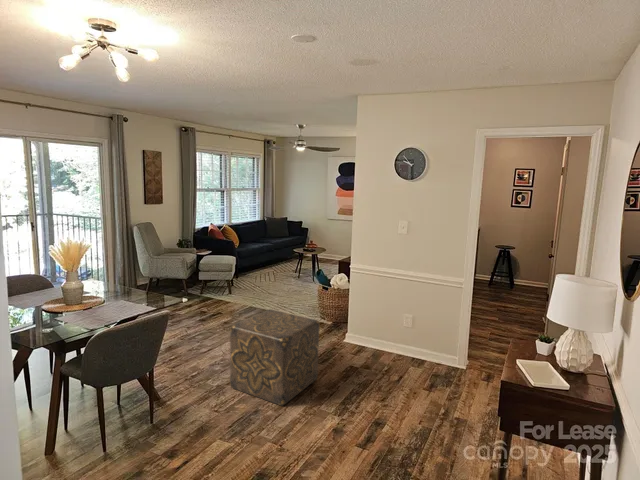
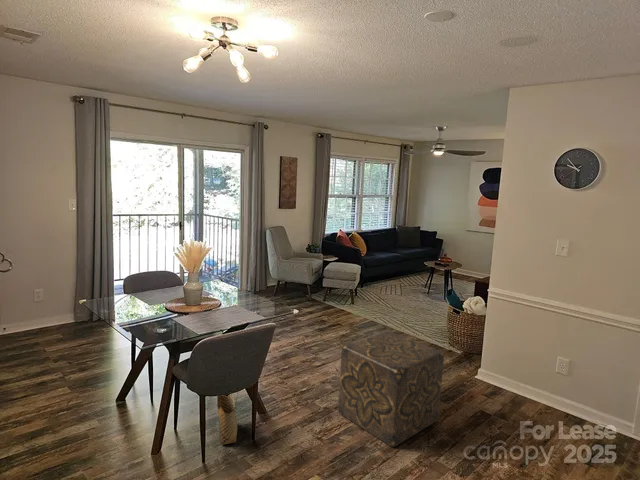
woven basket: none [108,370,135,434] -> present [217,393,238,445]

